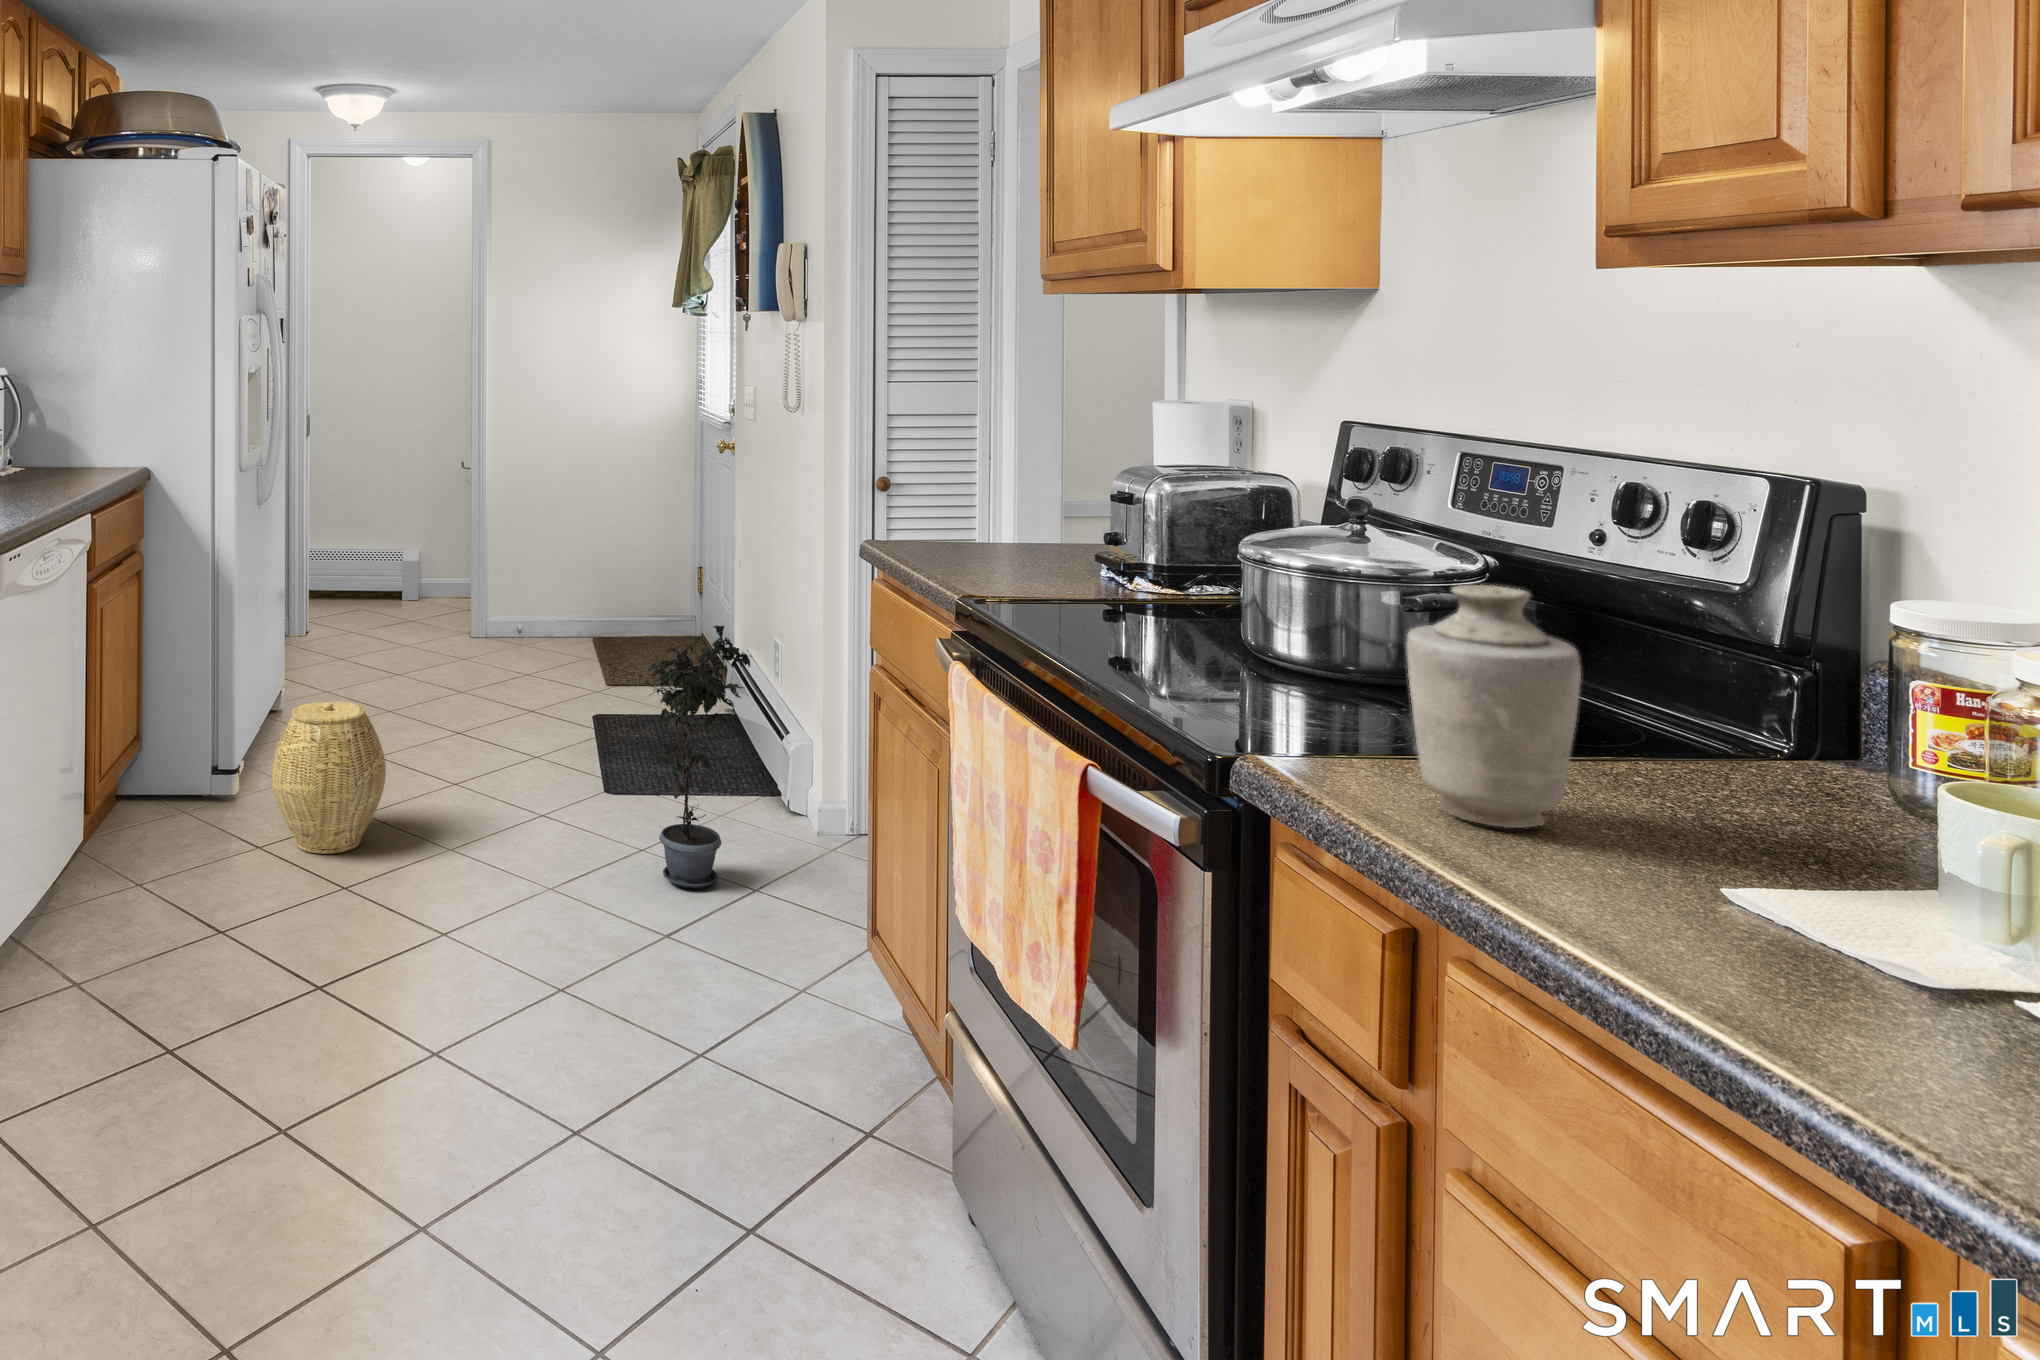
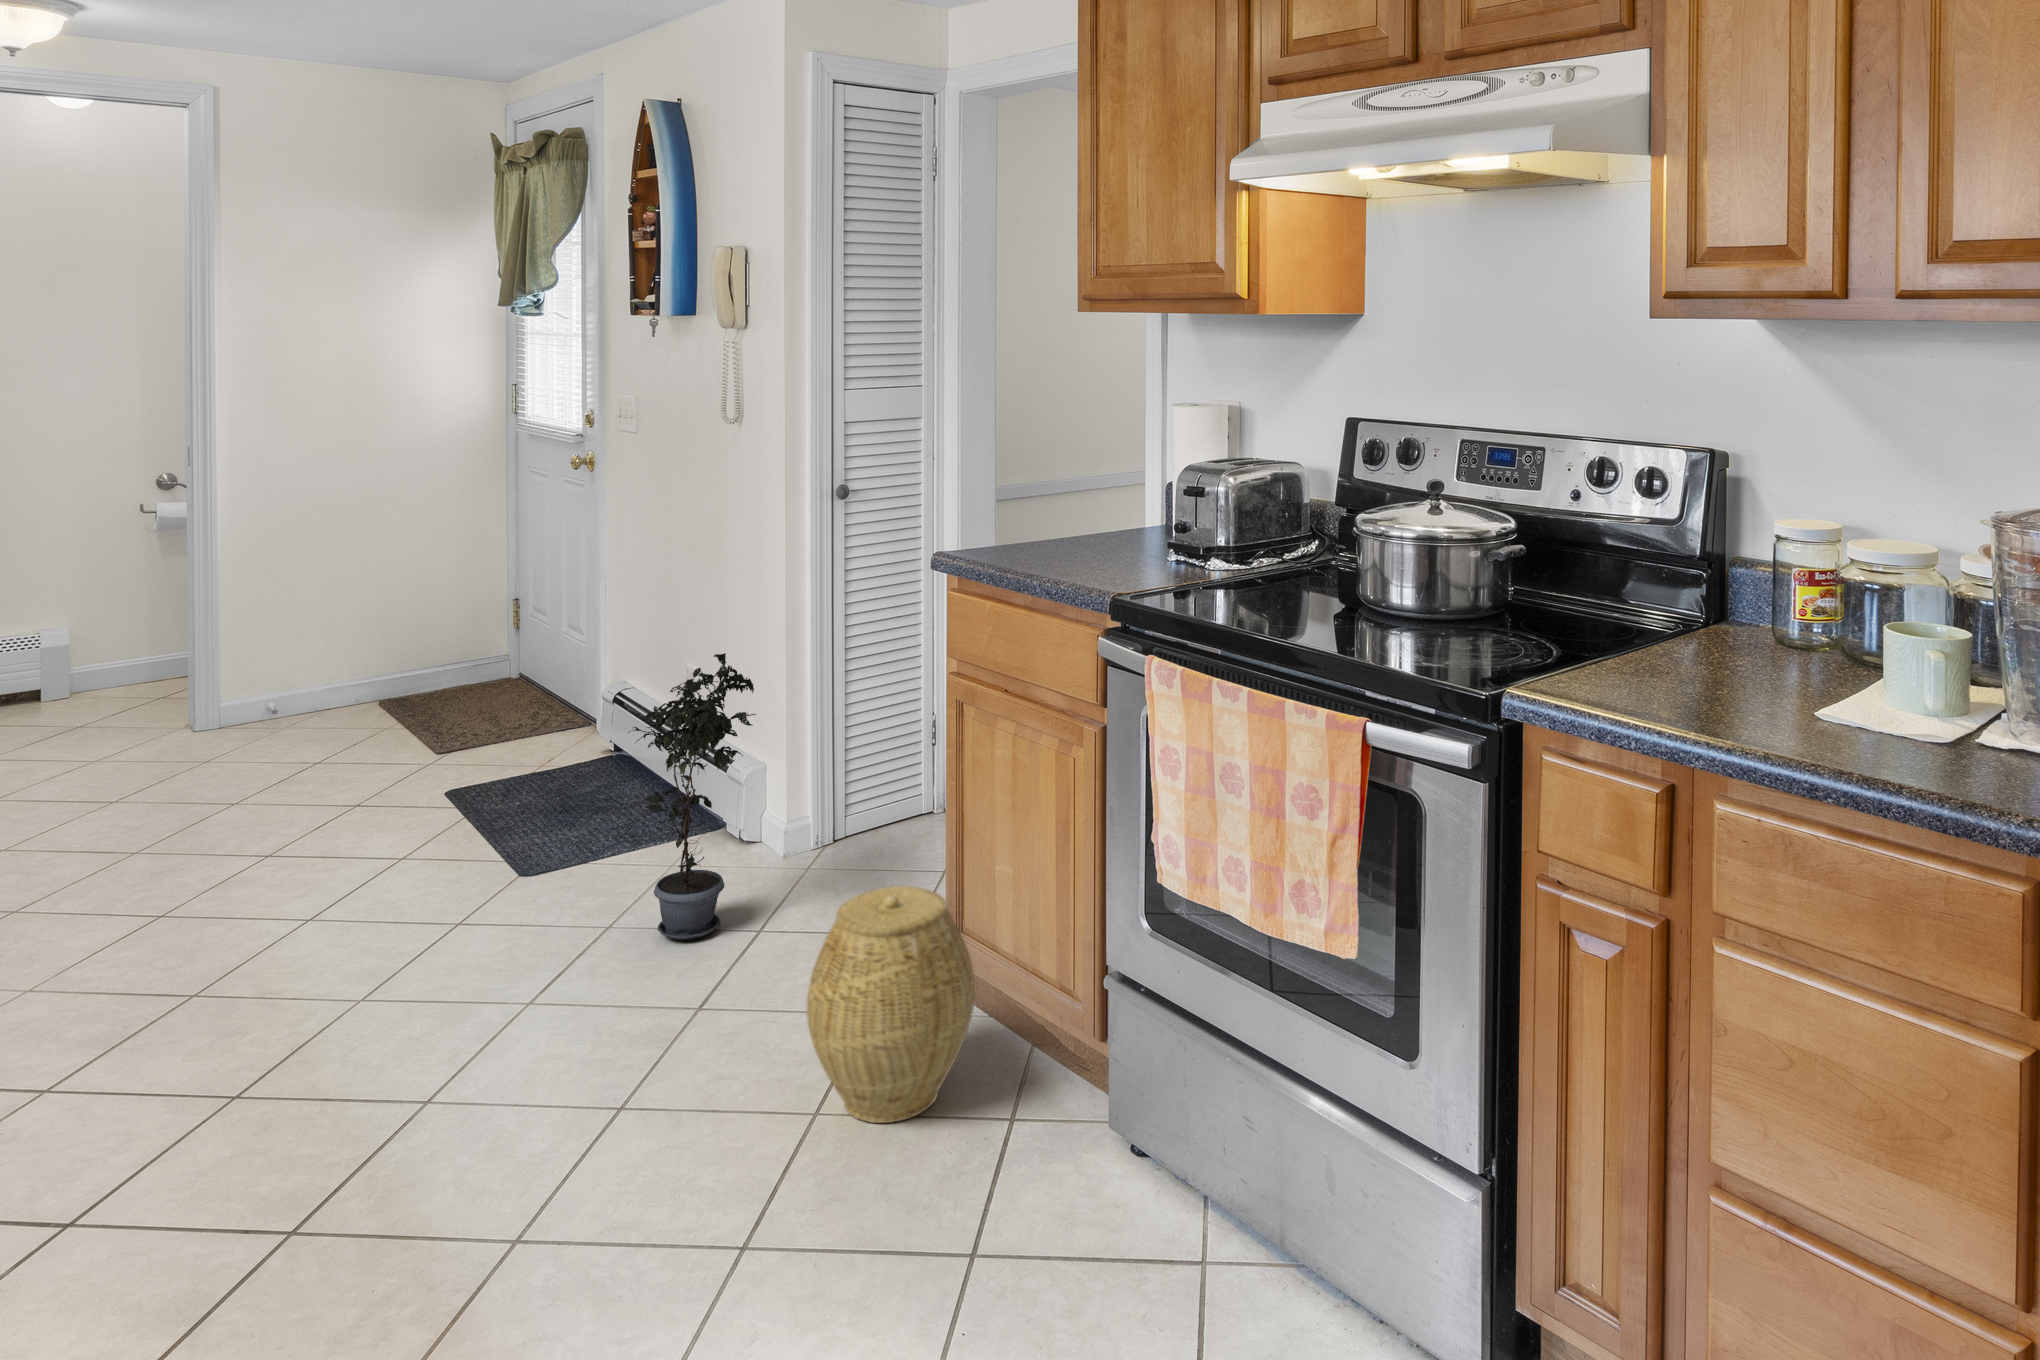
vase: present [1406,585,1581,828] -> none [1610,538,1716,706]
woven basket: present [271,701,386,854] -> present [807,886,975,1123]

